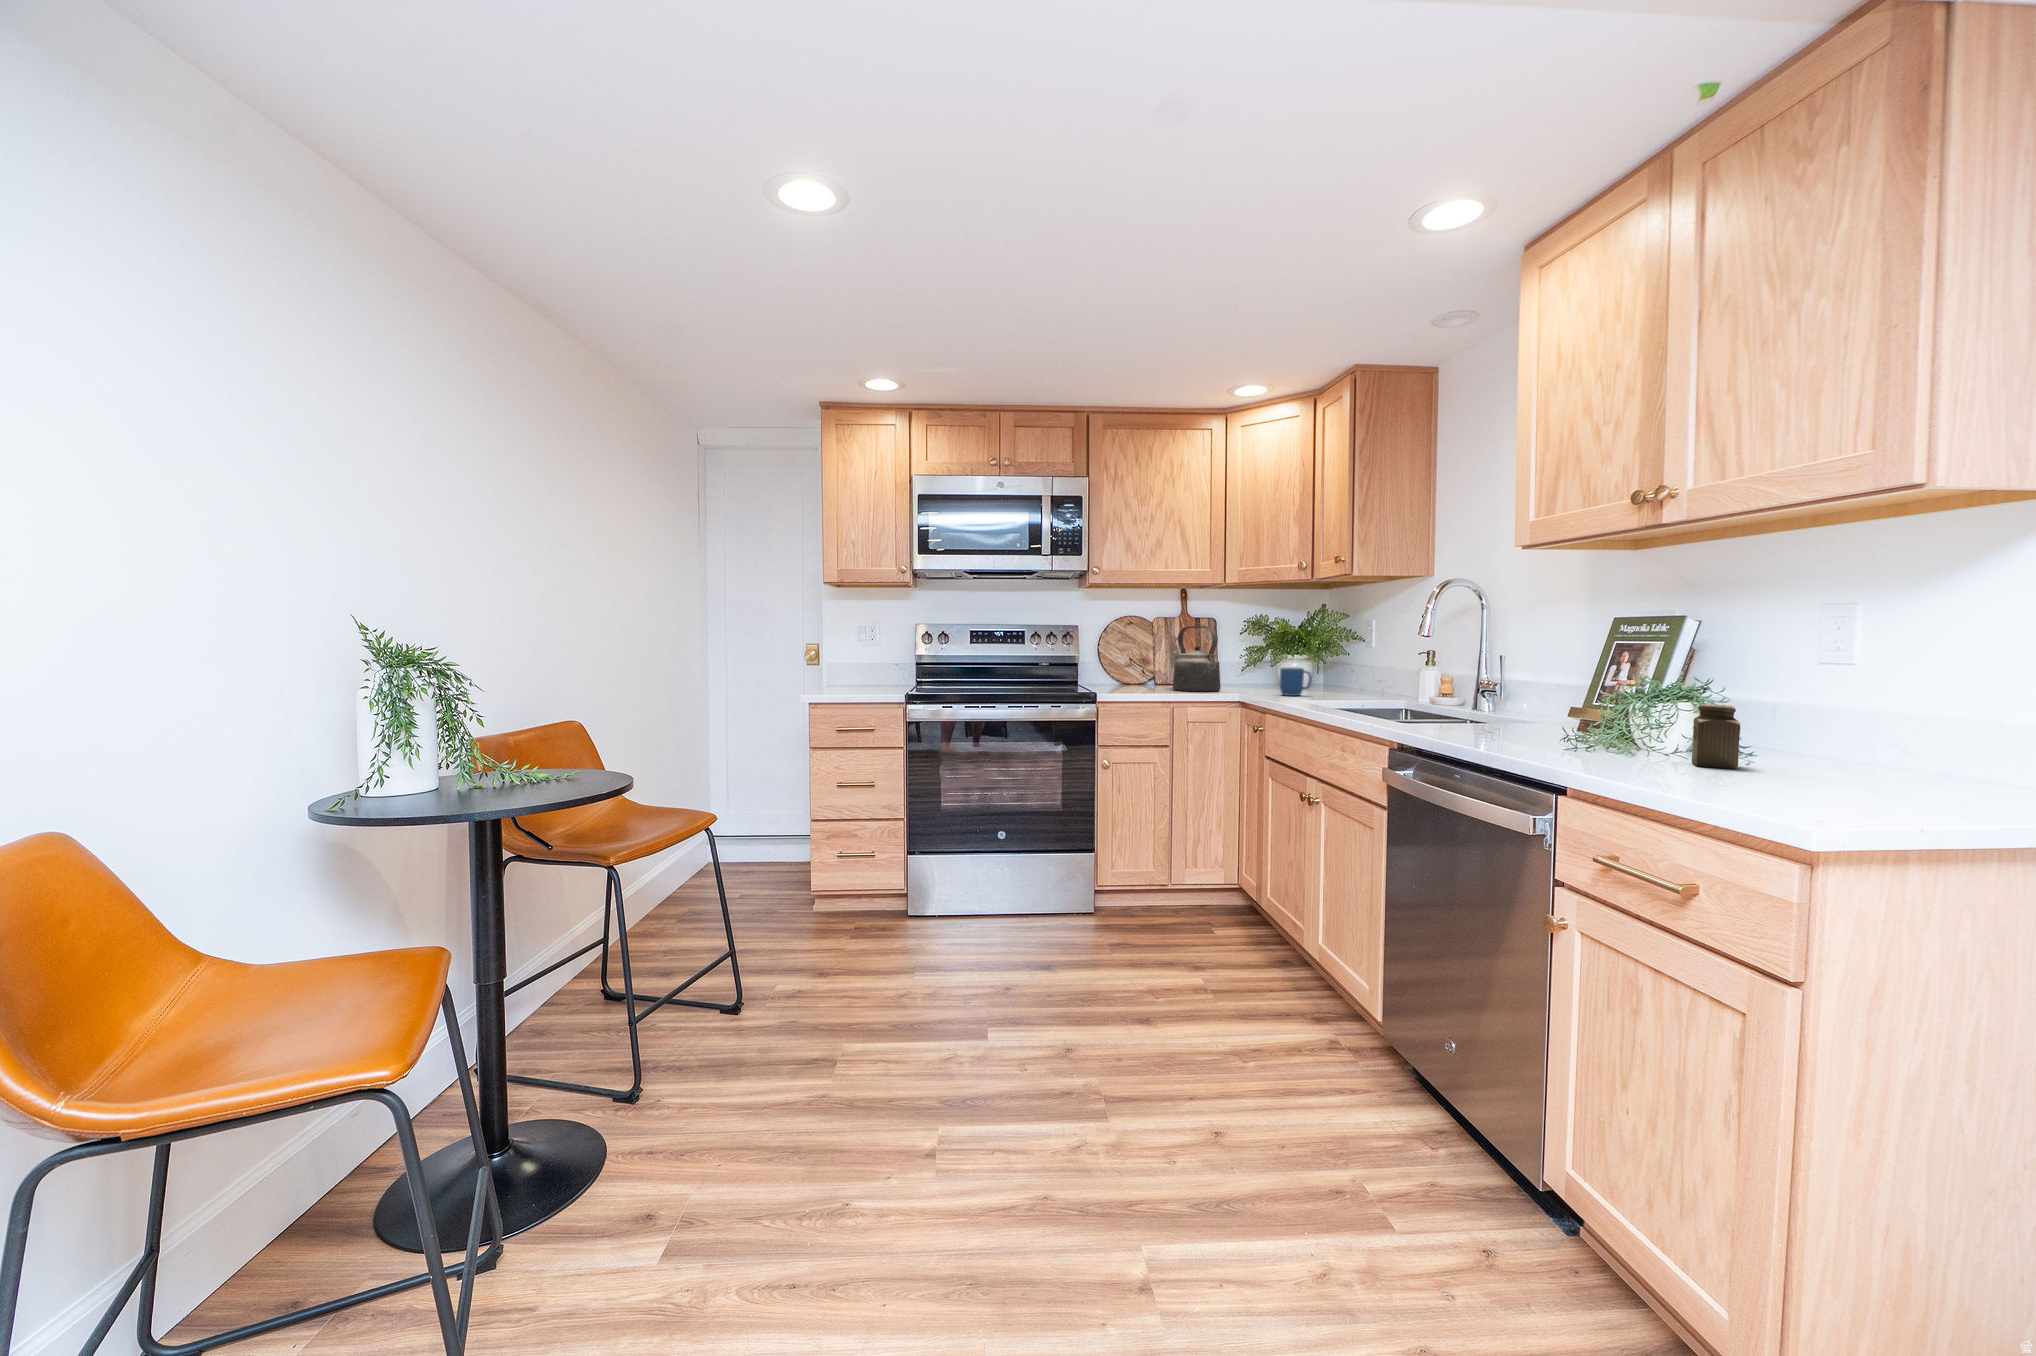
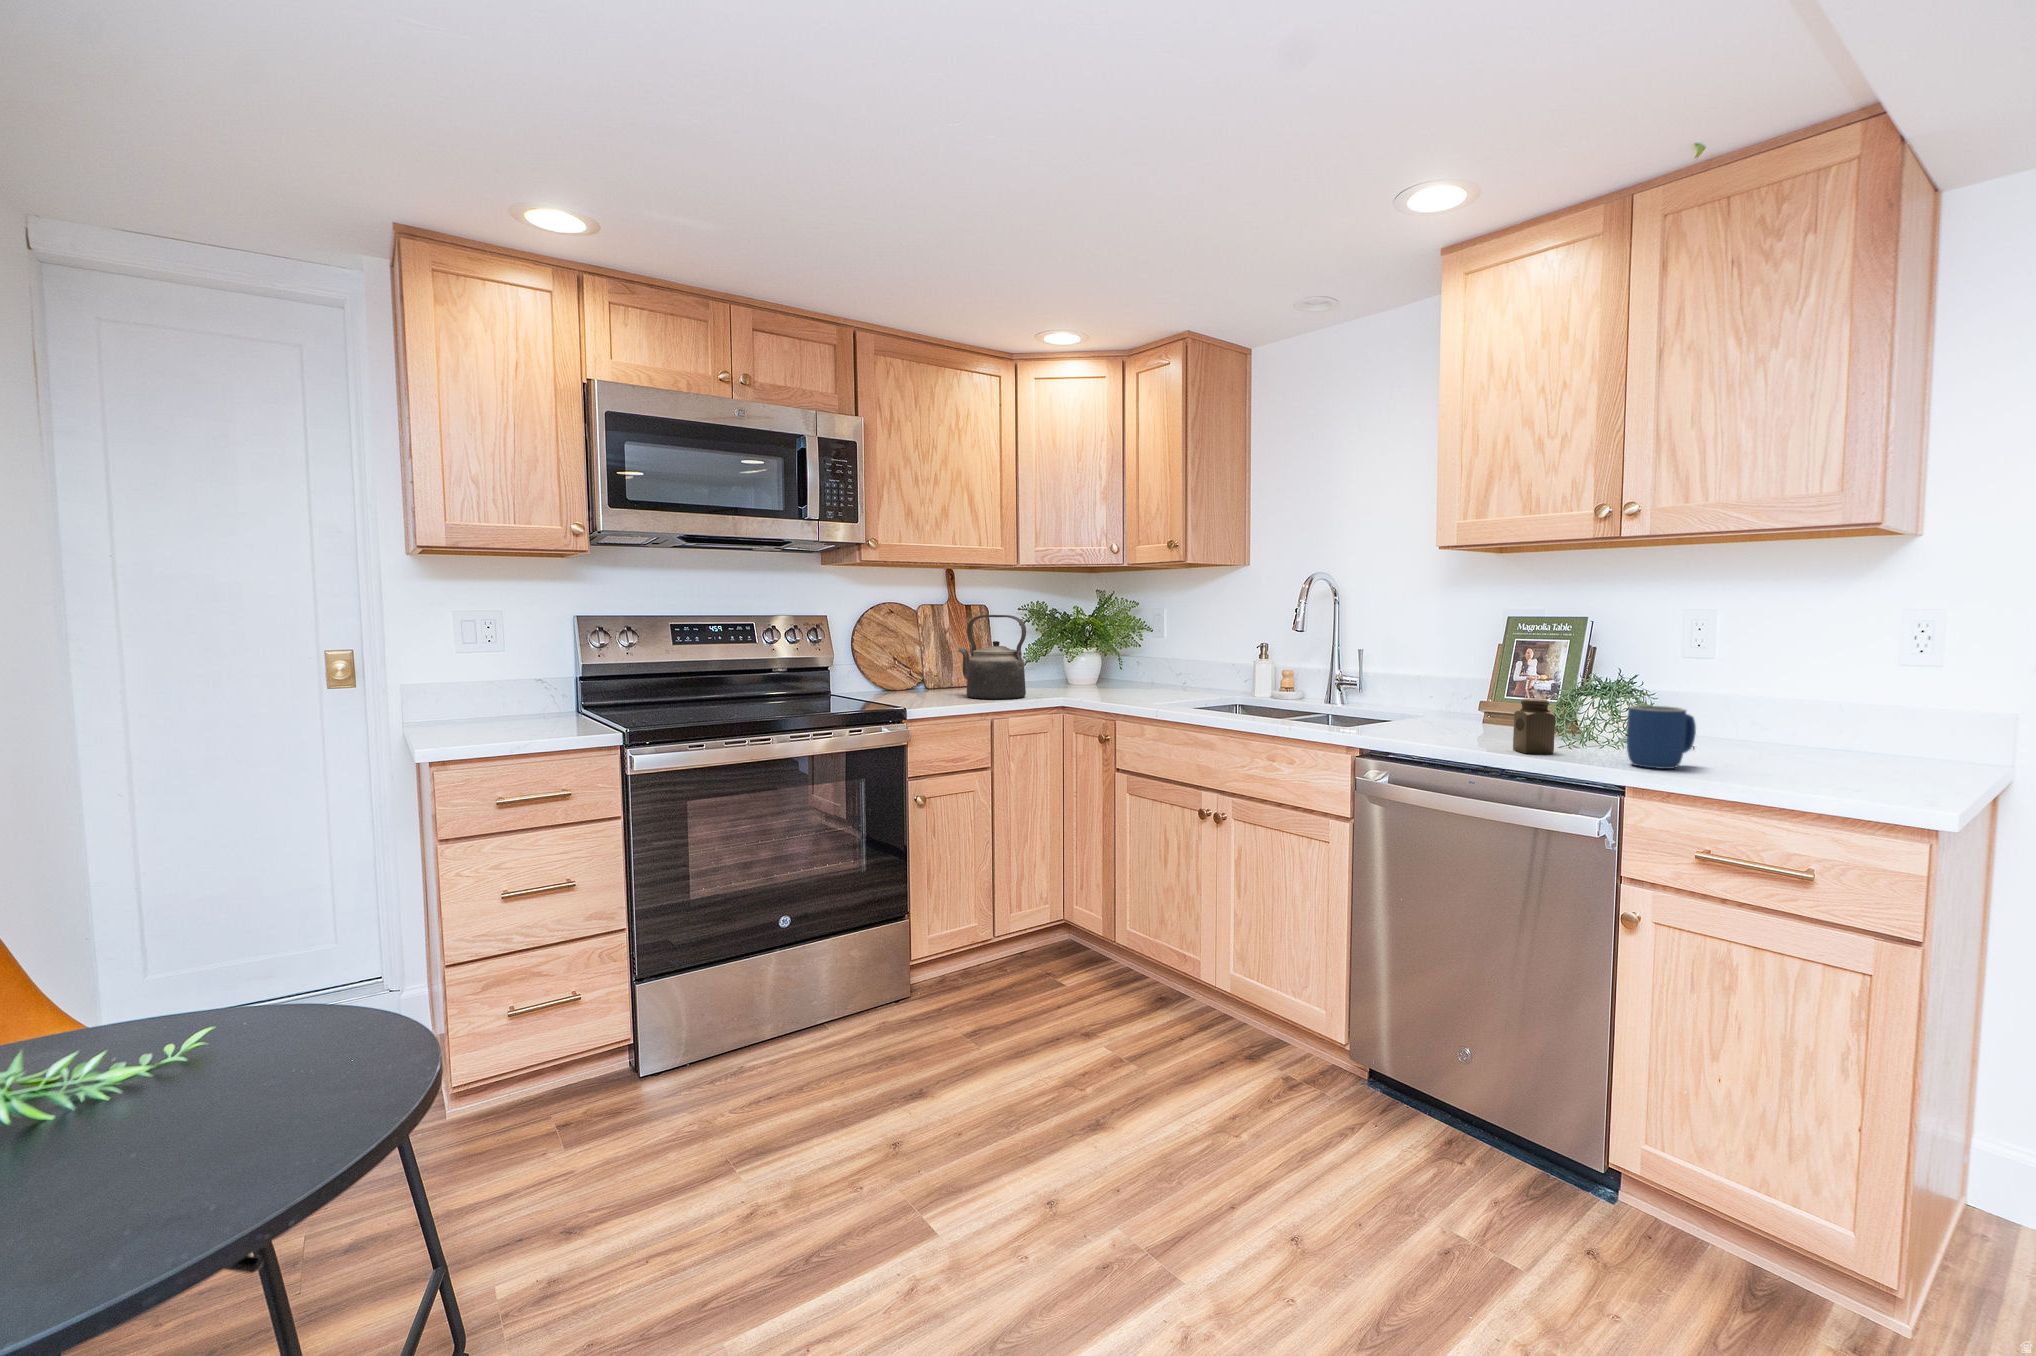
mug: present [1280,667,1312,696] -> present [1627,705,1696,769]
salt shaker: present [1692,704,1740,769] -> present [1513,698,1556,754]

